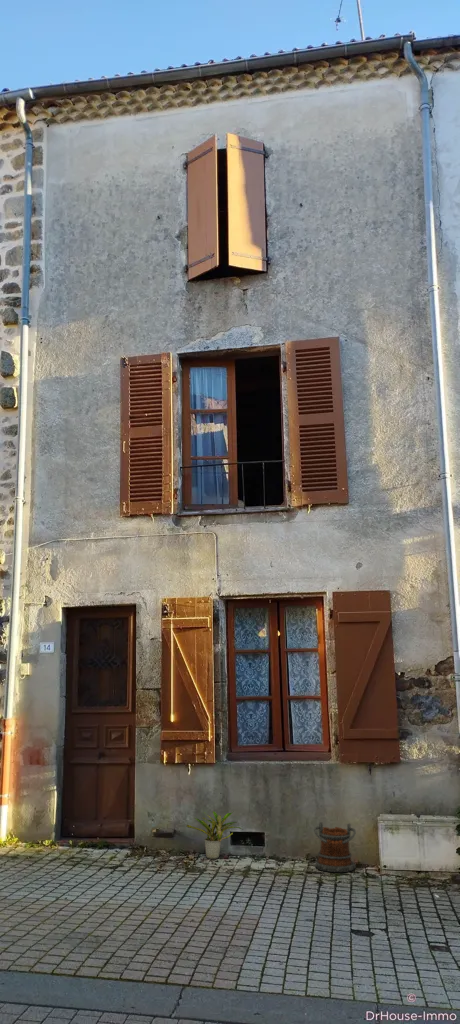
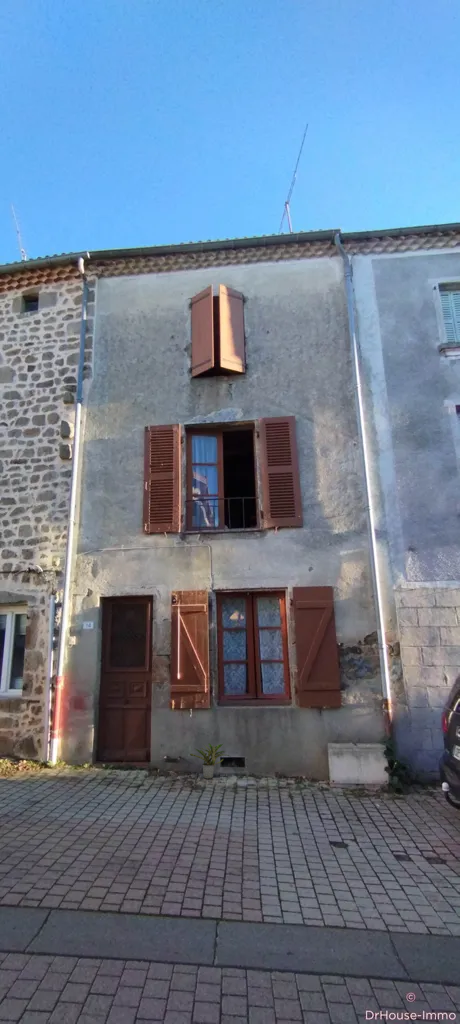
bucket: present [314,822,356,872] -> none [282,750,312,787]

